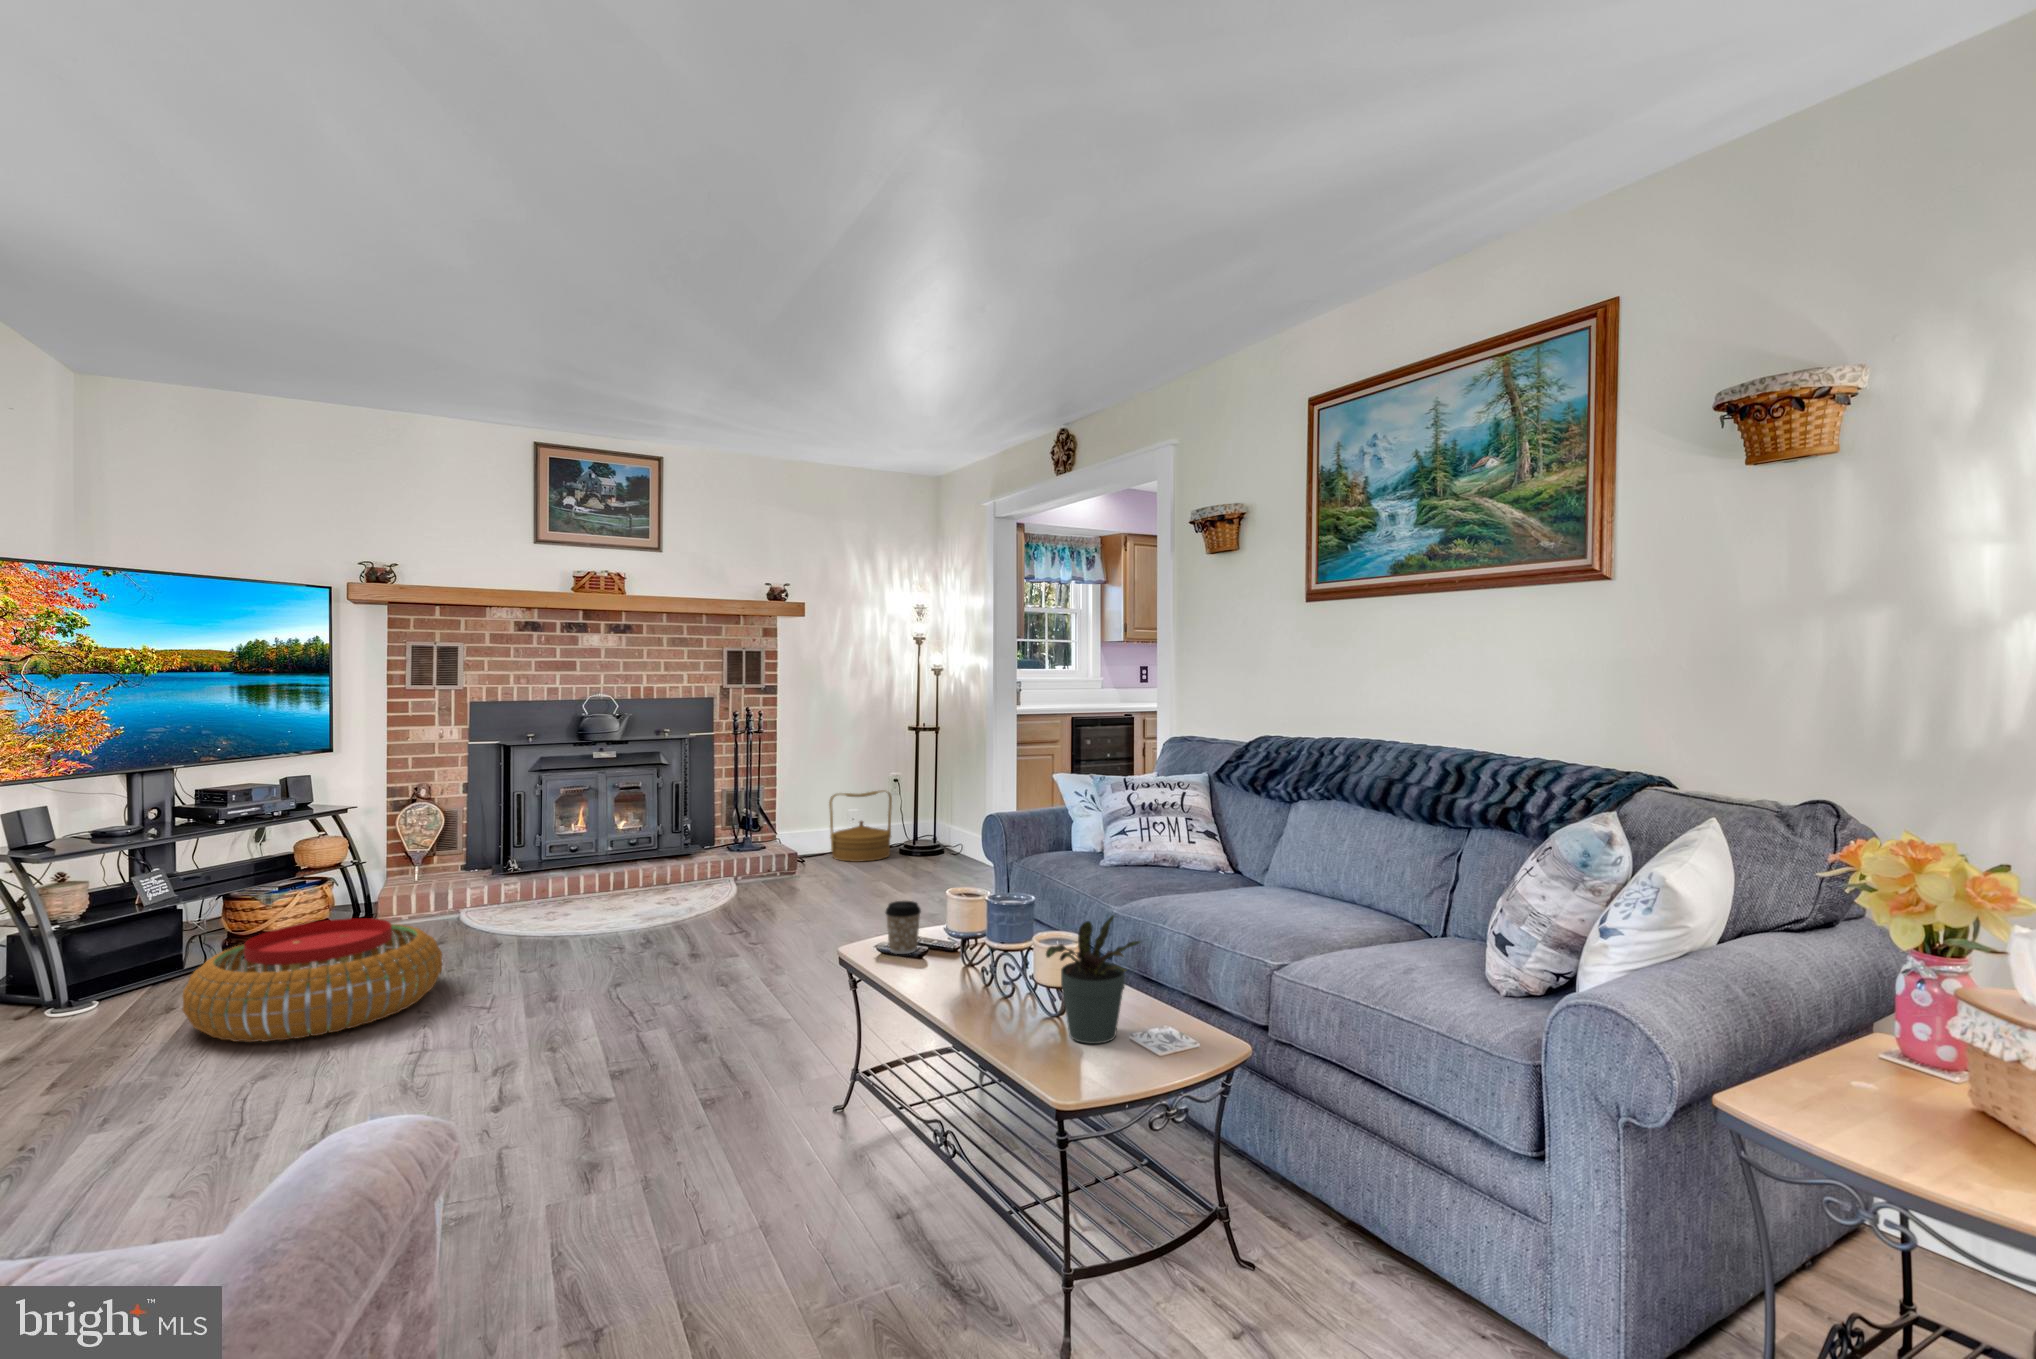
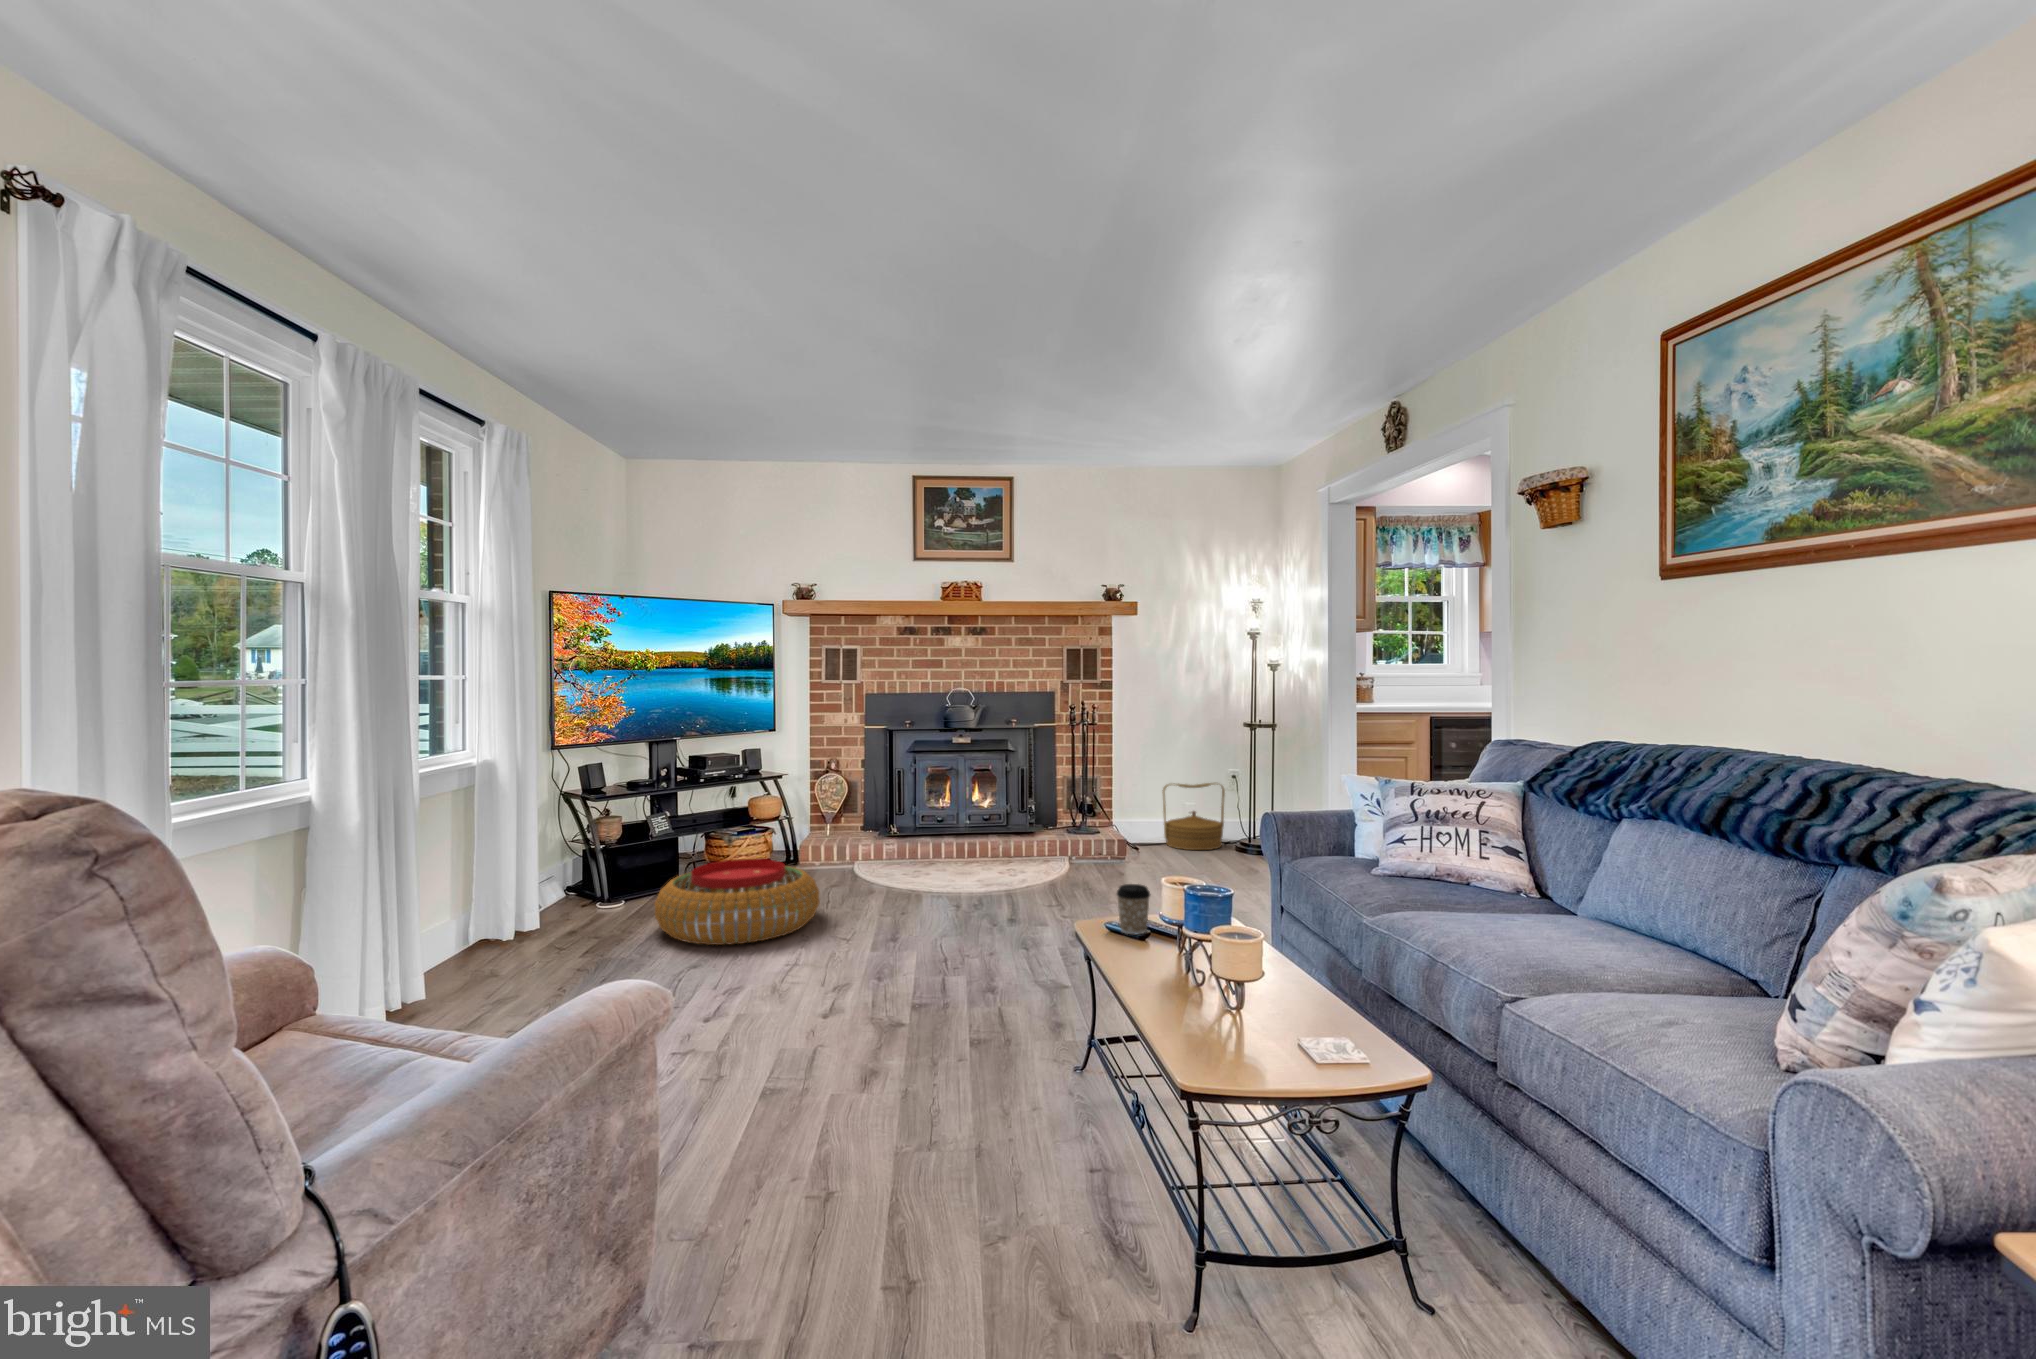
potted plant: present [1046,915,1140,1044] -> none [1212,915,1315,1045]

